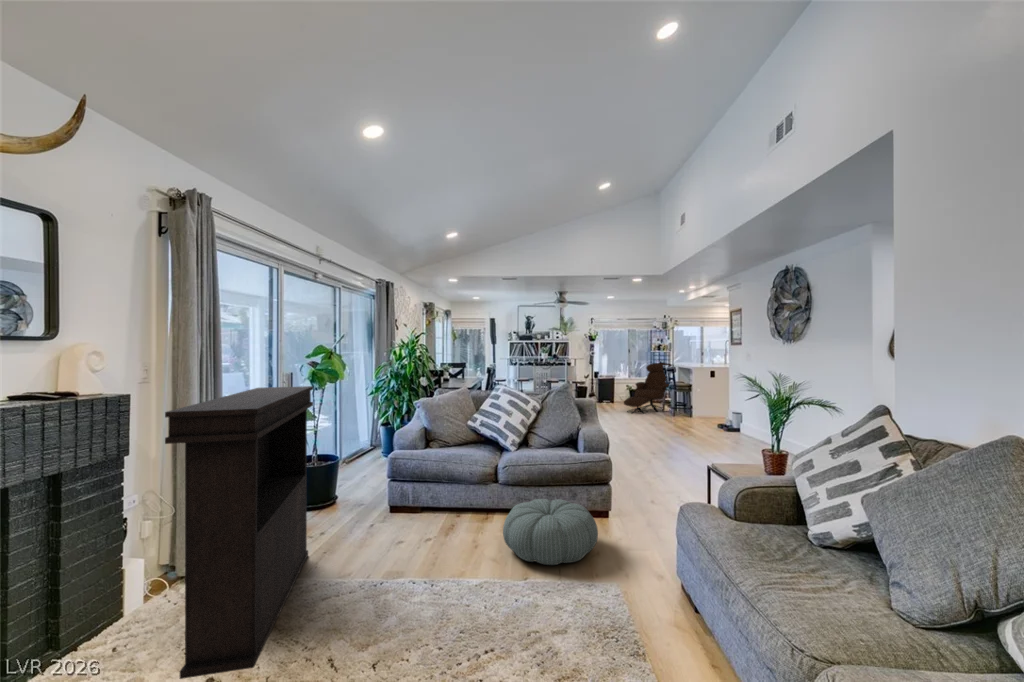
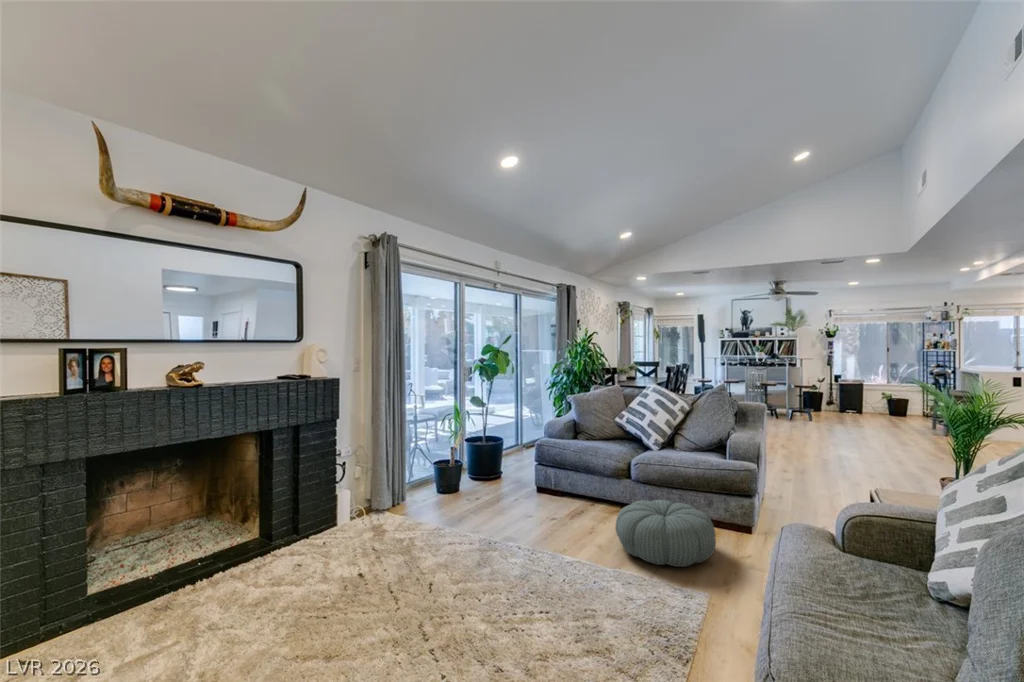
lounge chair: present [624,363,672,413] -> none [870,366,955,431]
console table: present [165,386,313,679] -> none [340,377,464,577]

